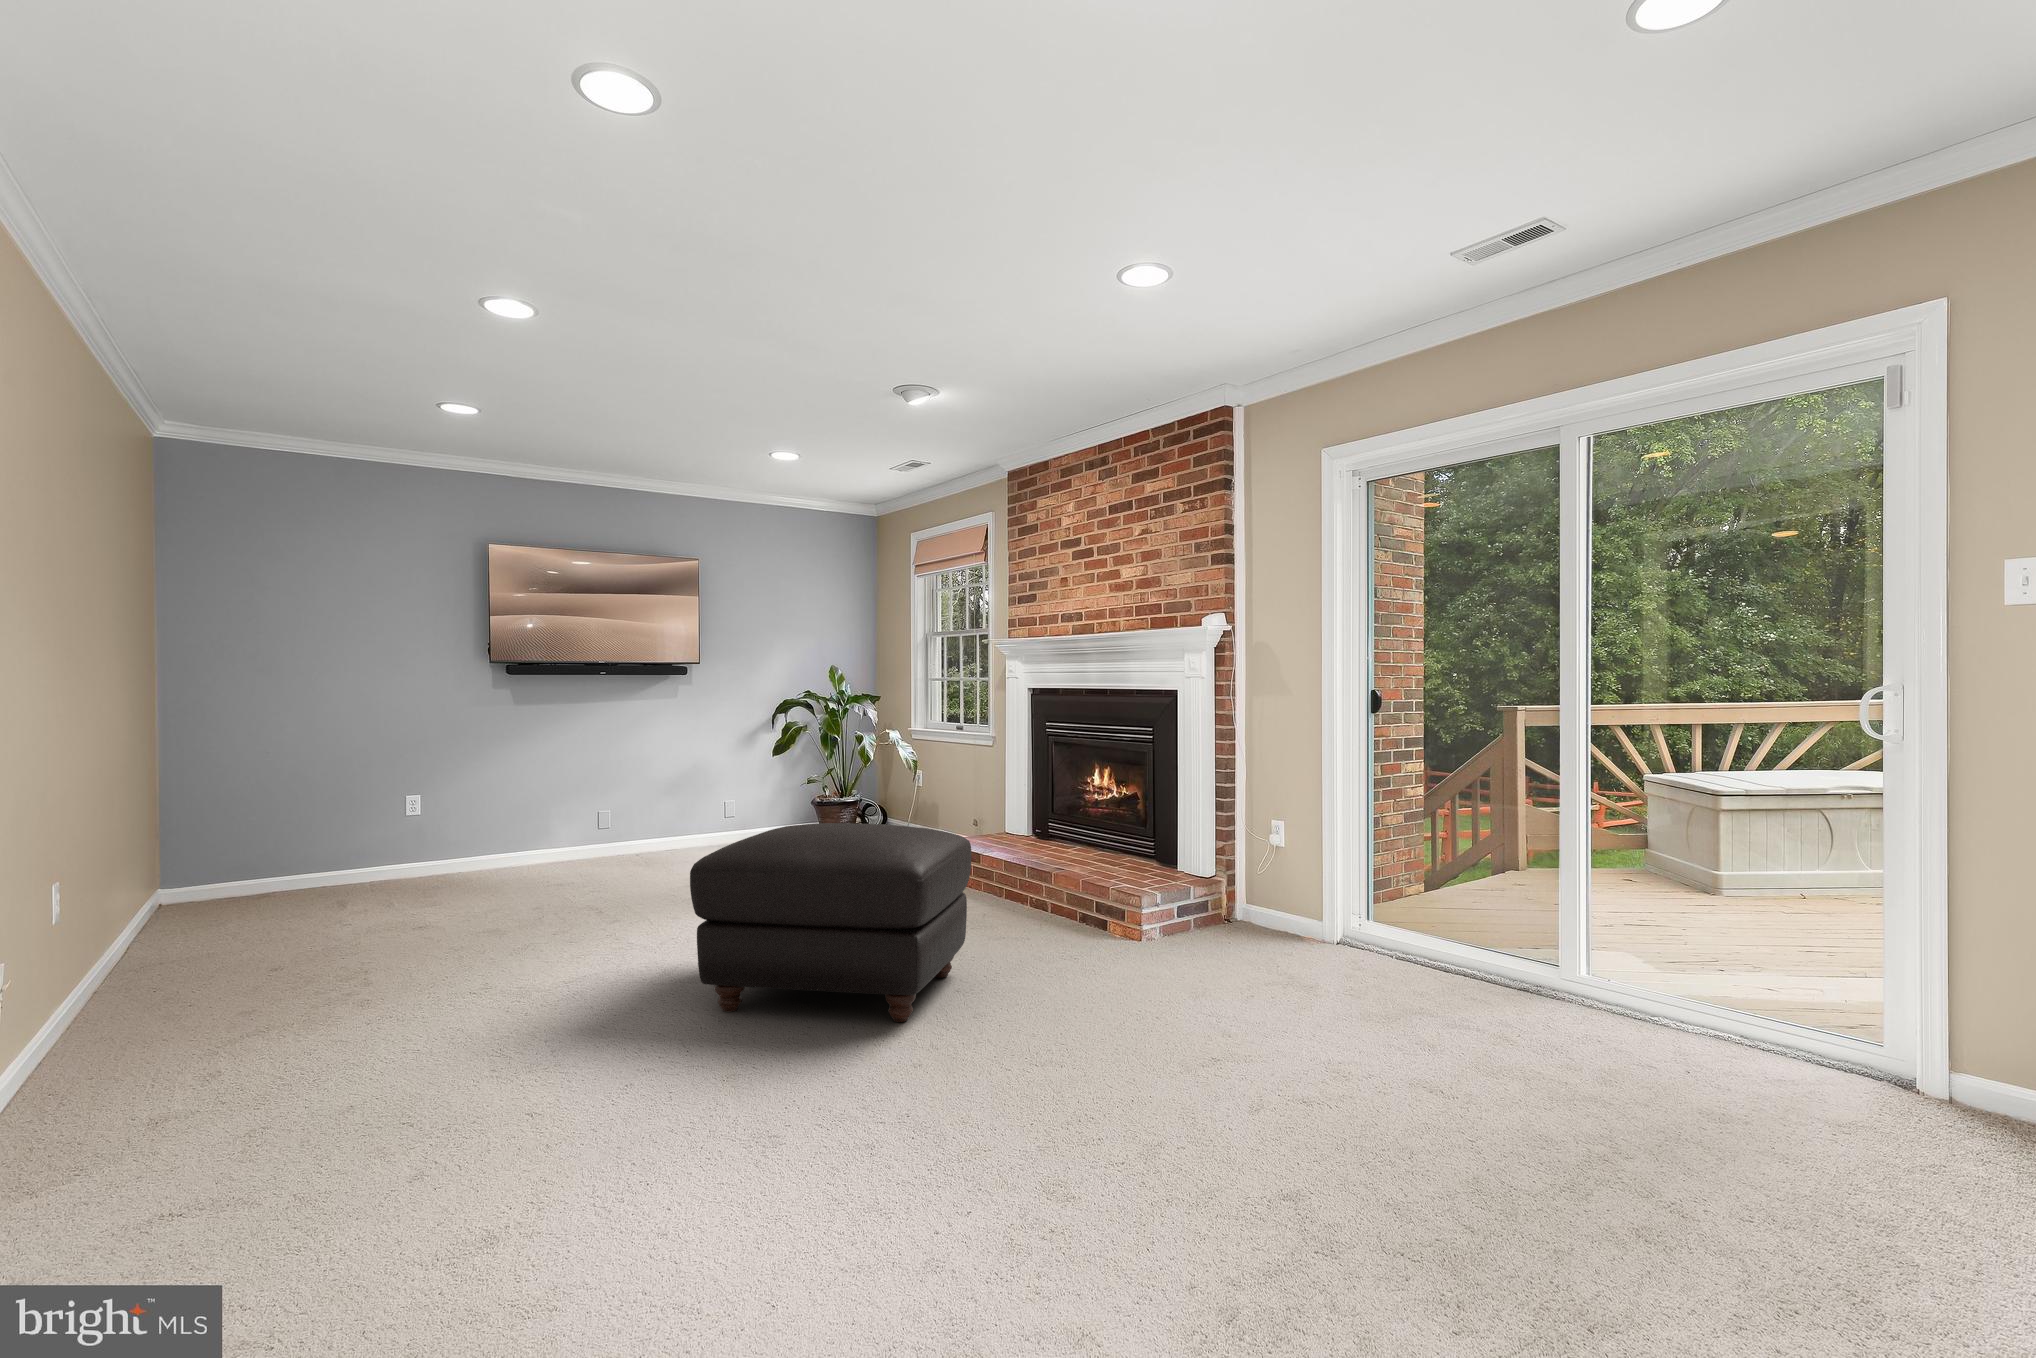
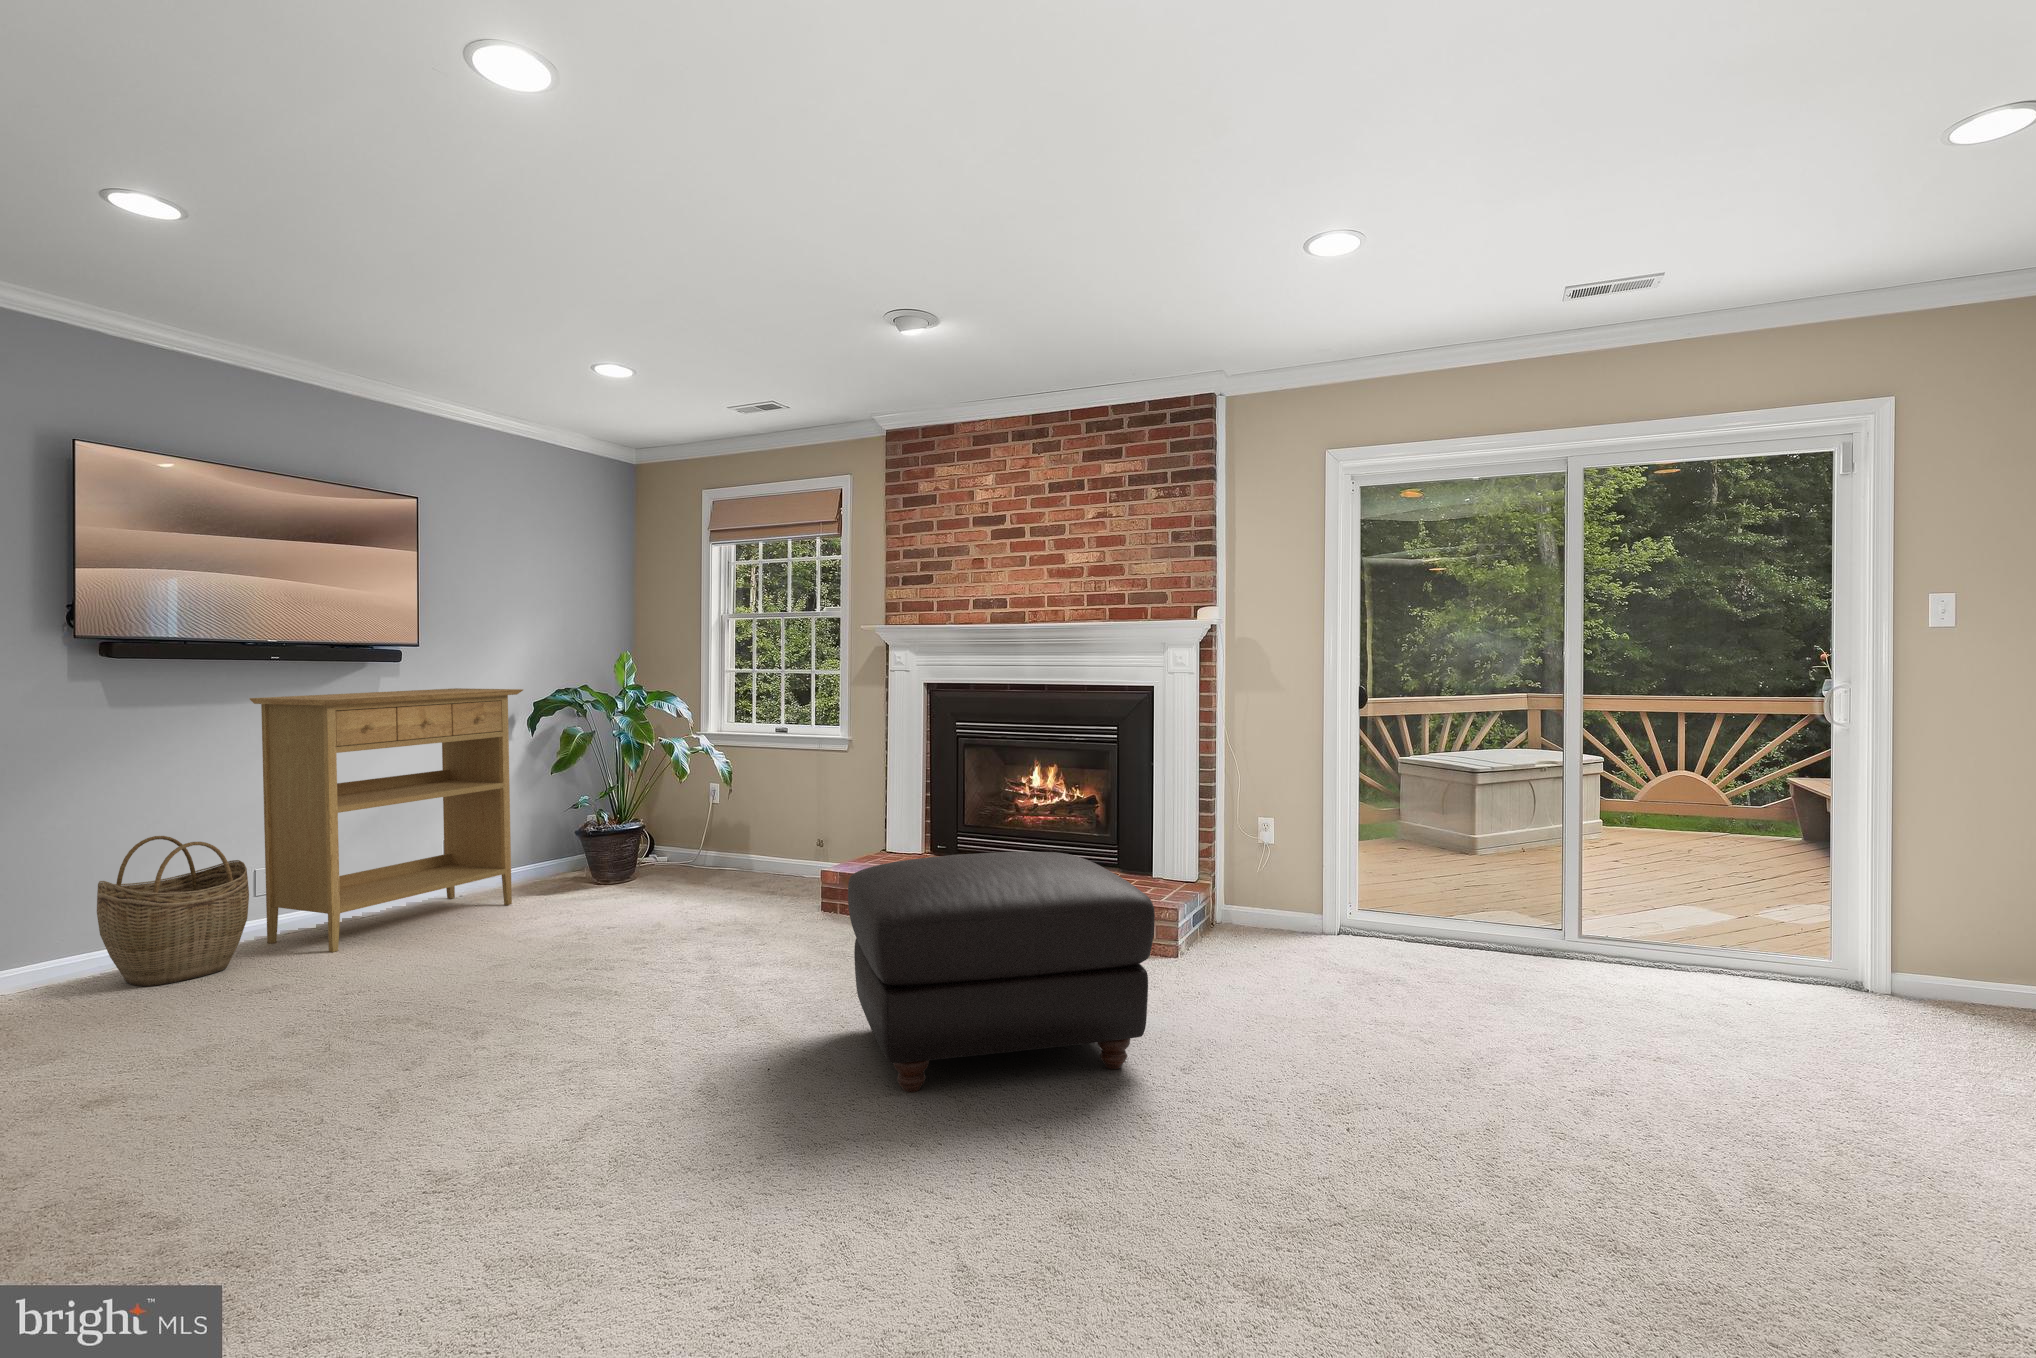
console table: none [546,691,736,873] -> present [250,688,523,952]
woven basket: none [435,783,526,881] -> present [97,836,249,986]

